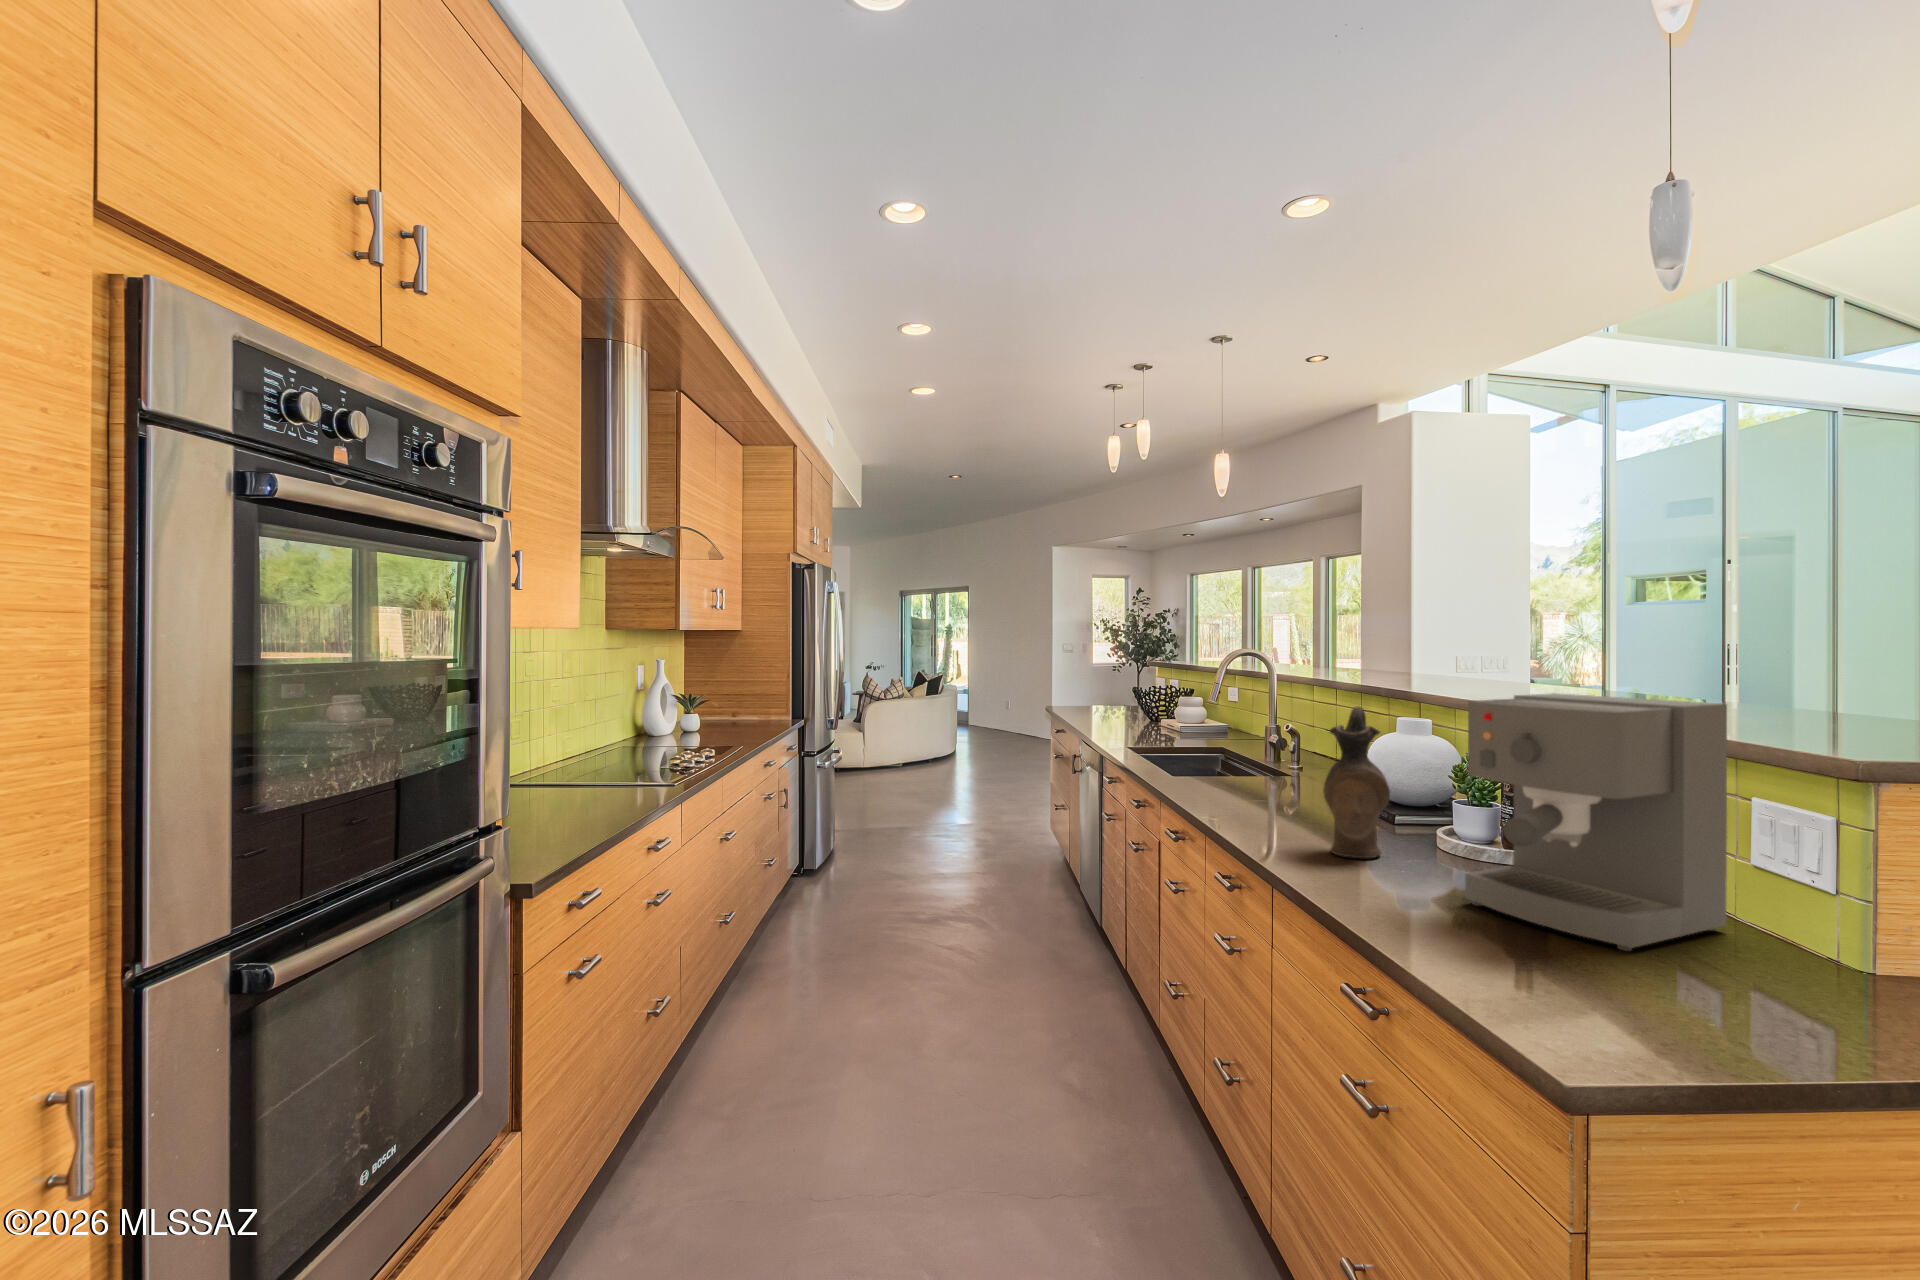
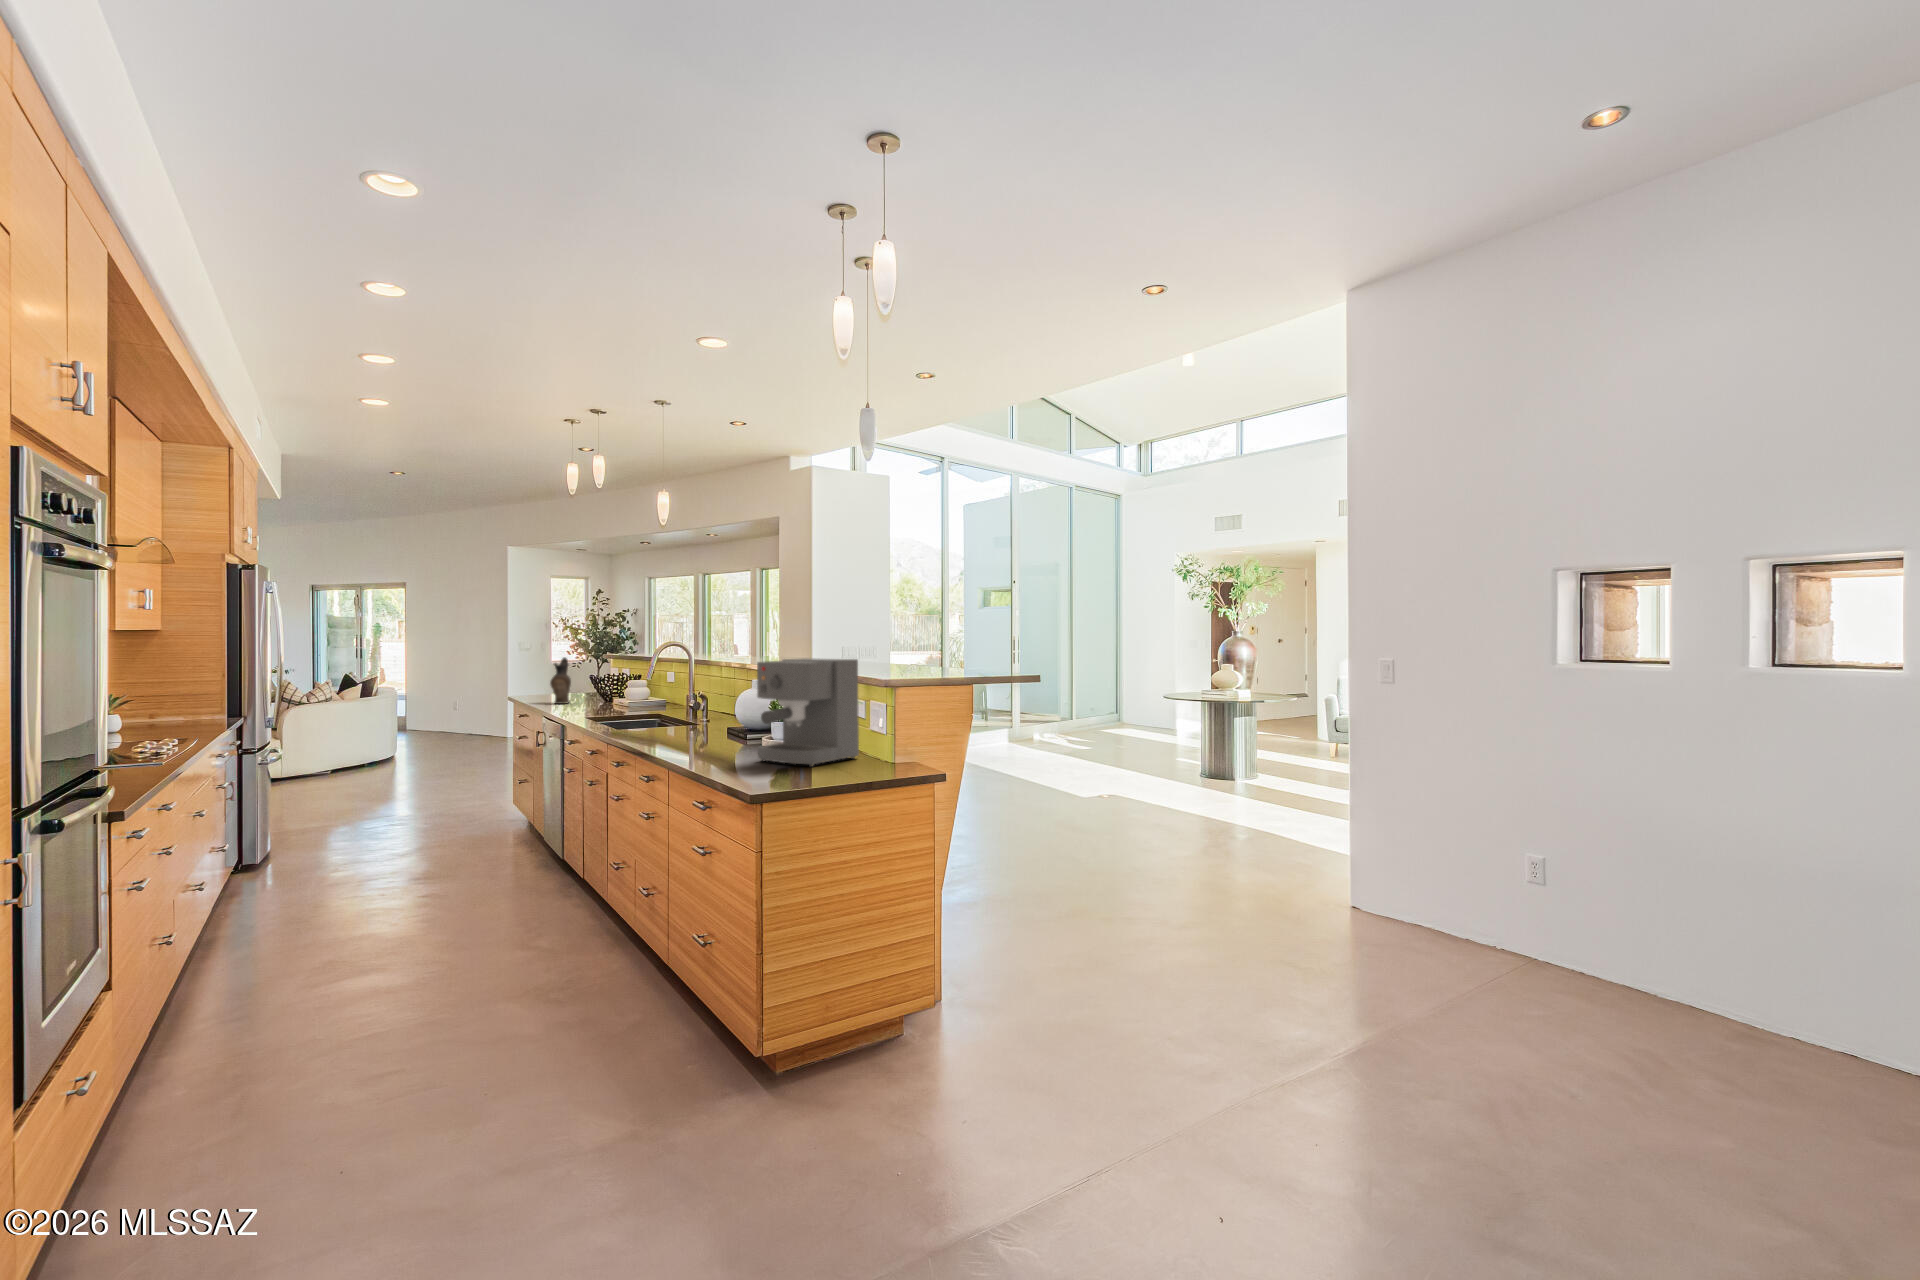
ceramic pitcher: present [1323,706,1390,858] -> present [550,657,571,704]

